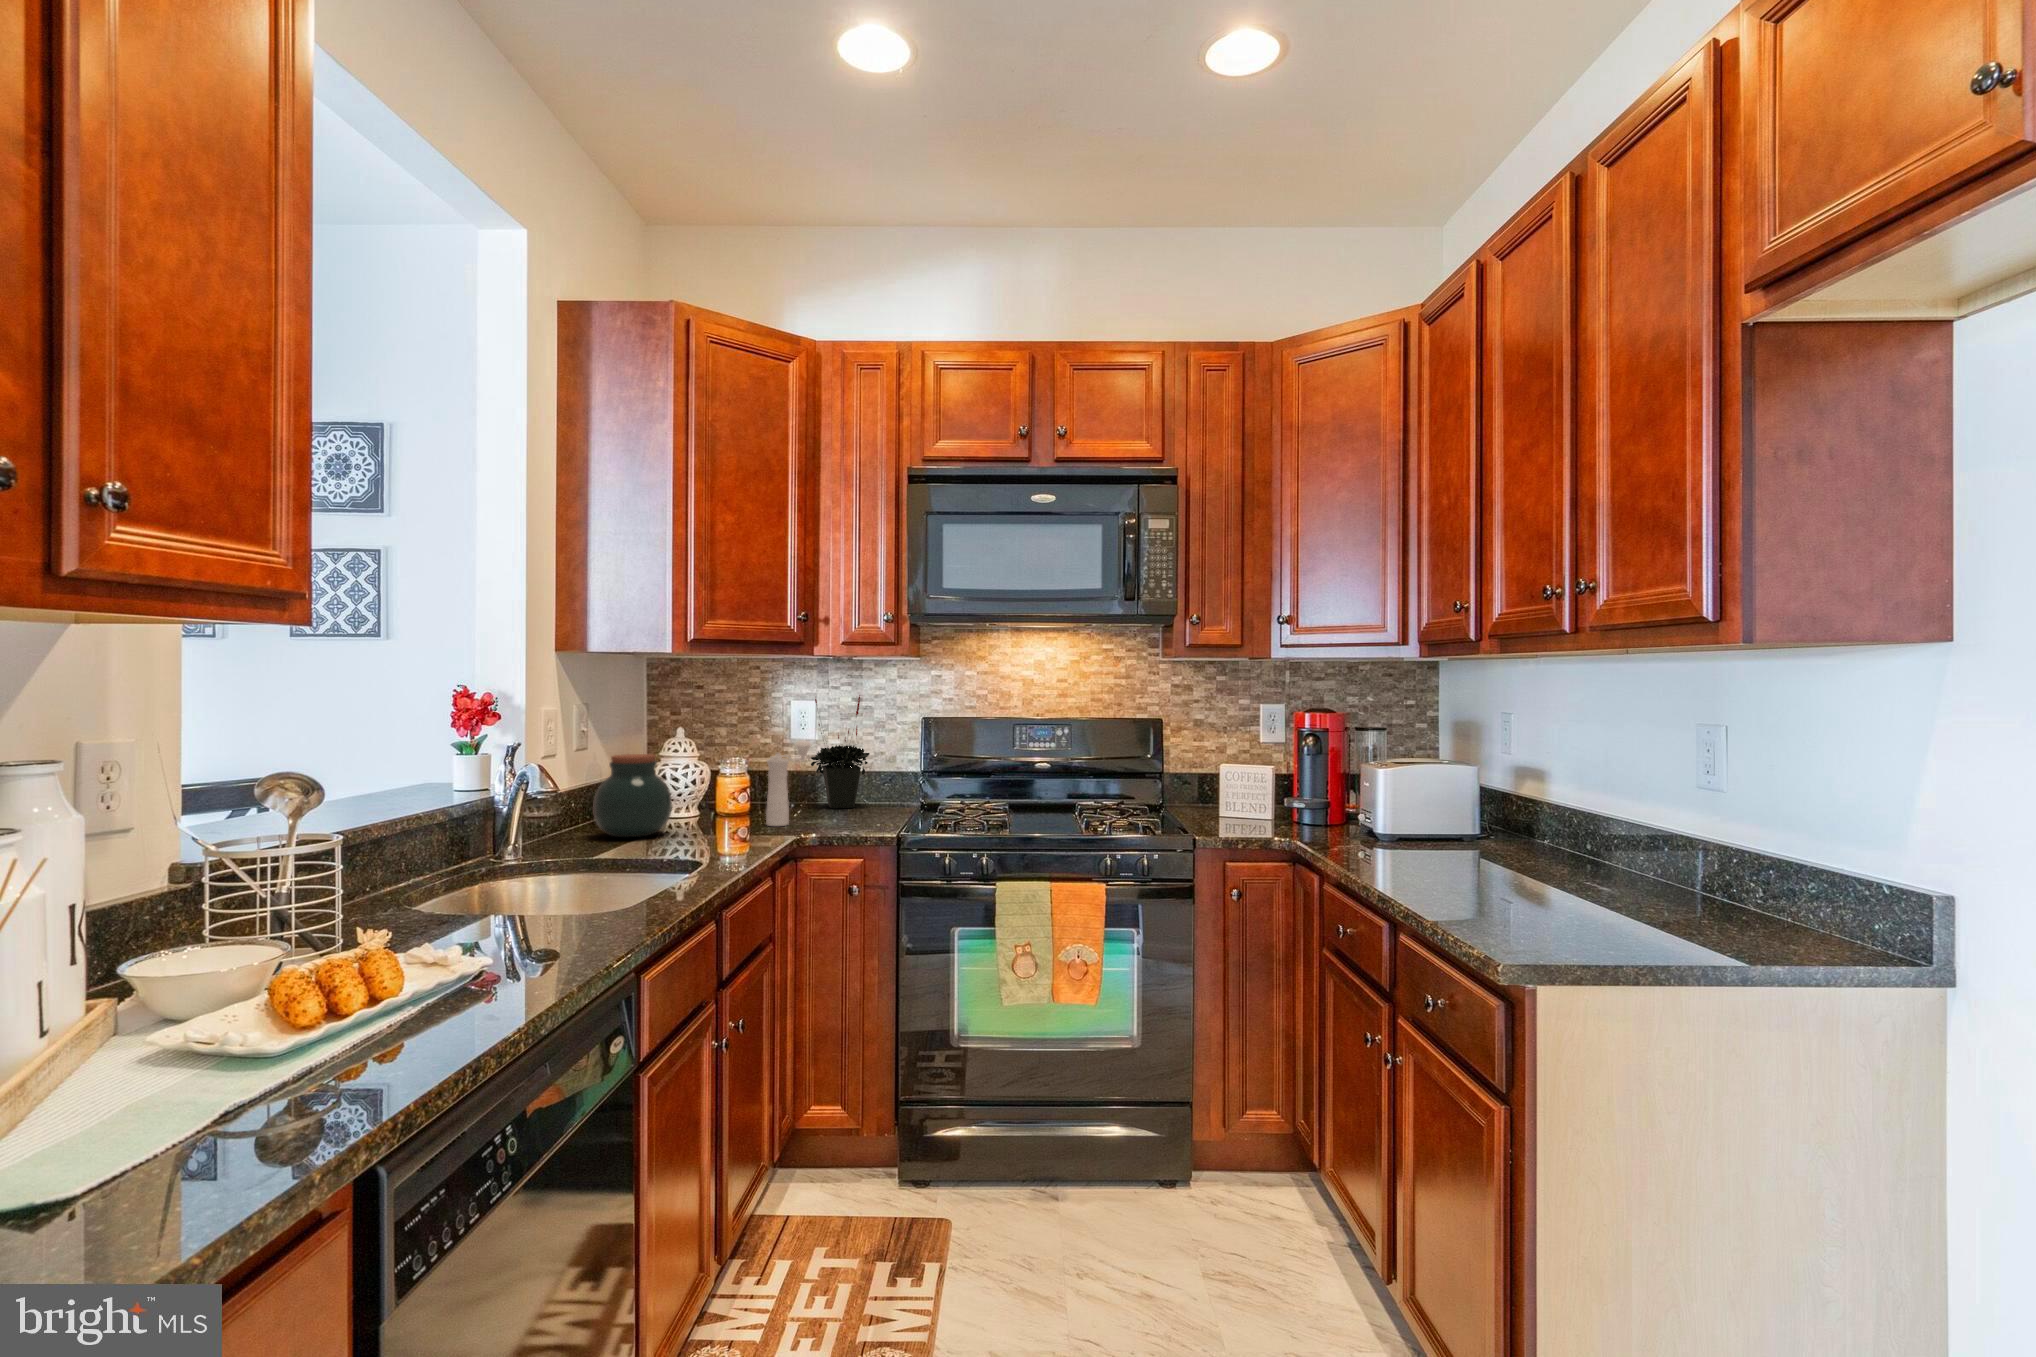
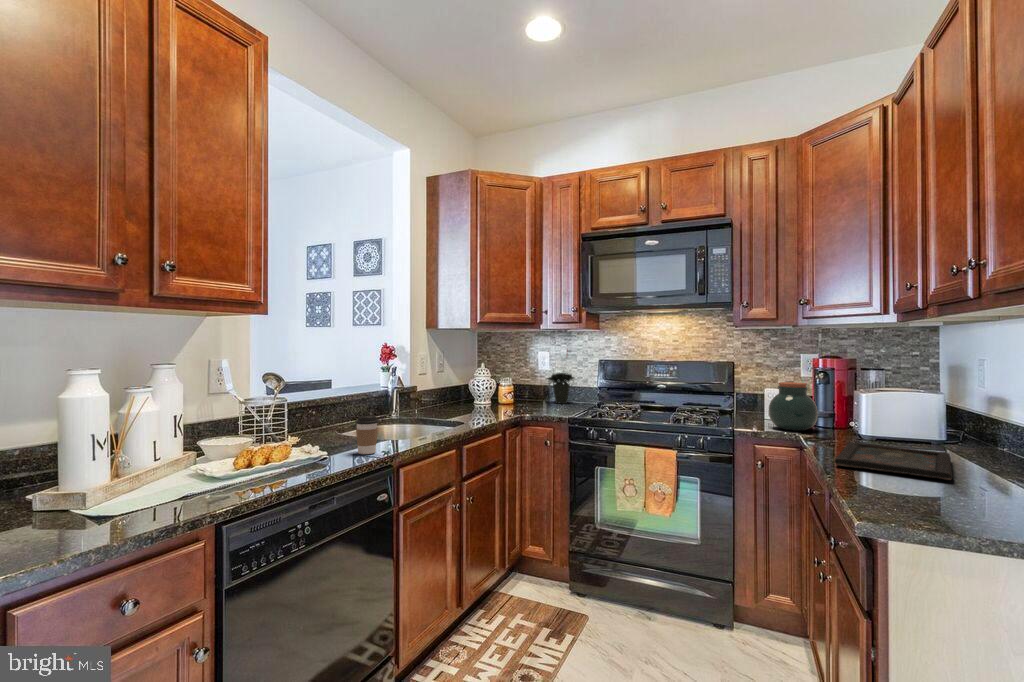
pepper mill: present [766,741,811,826] -> none [516,369,540,410]
jar: present [593,754,672,837] -> present [769,382,818,431]
tray: none [1384,846,1547,890] -> present [835,442,953,480]
coffee cup: none [544,864,602,954] -> present [355,415,379,454]

